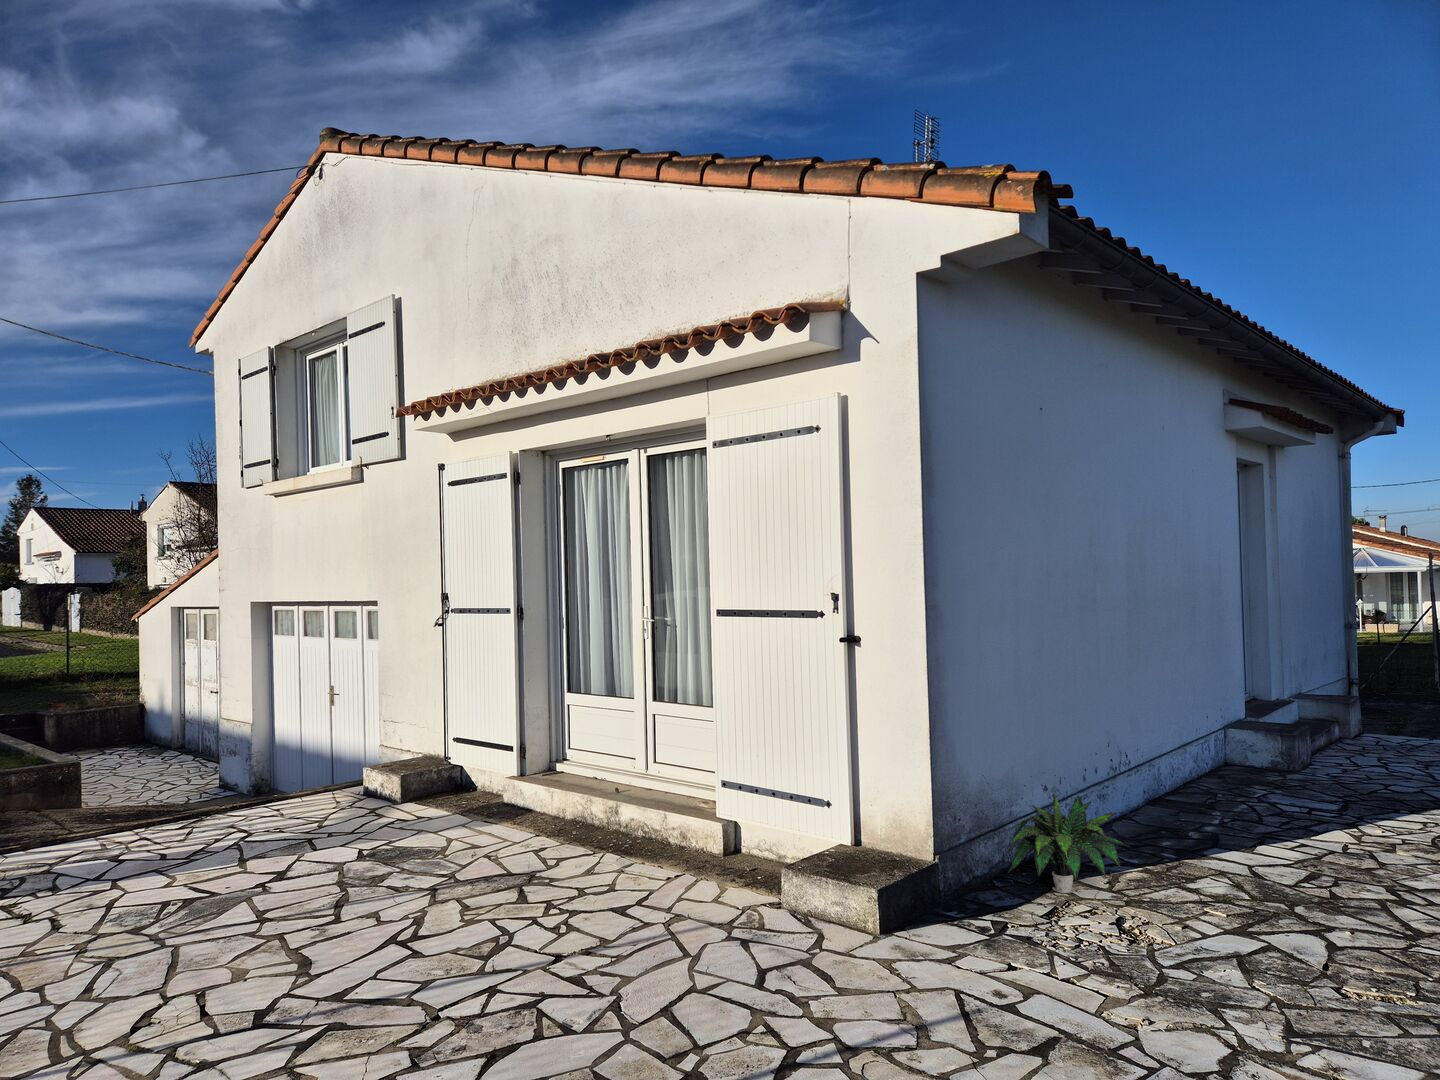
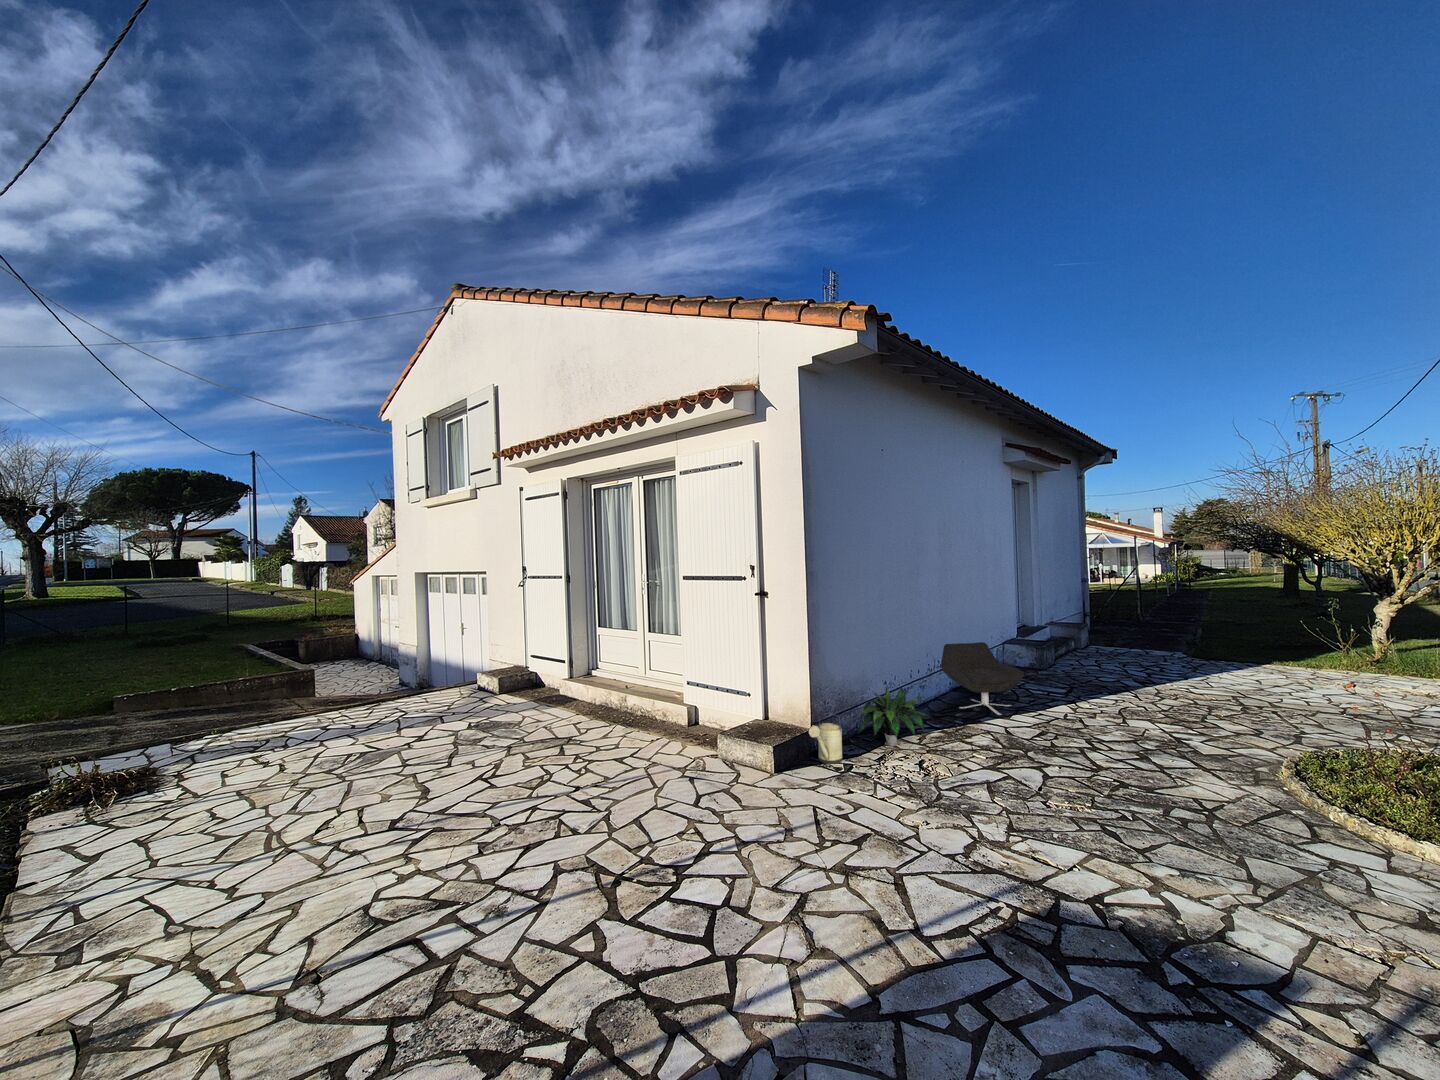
lounge chair: none [1130,724,1271,844] -> present [941,642,1024,715]
watering can: none [935,837,987,922] -> present [809,713,842,764]

